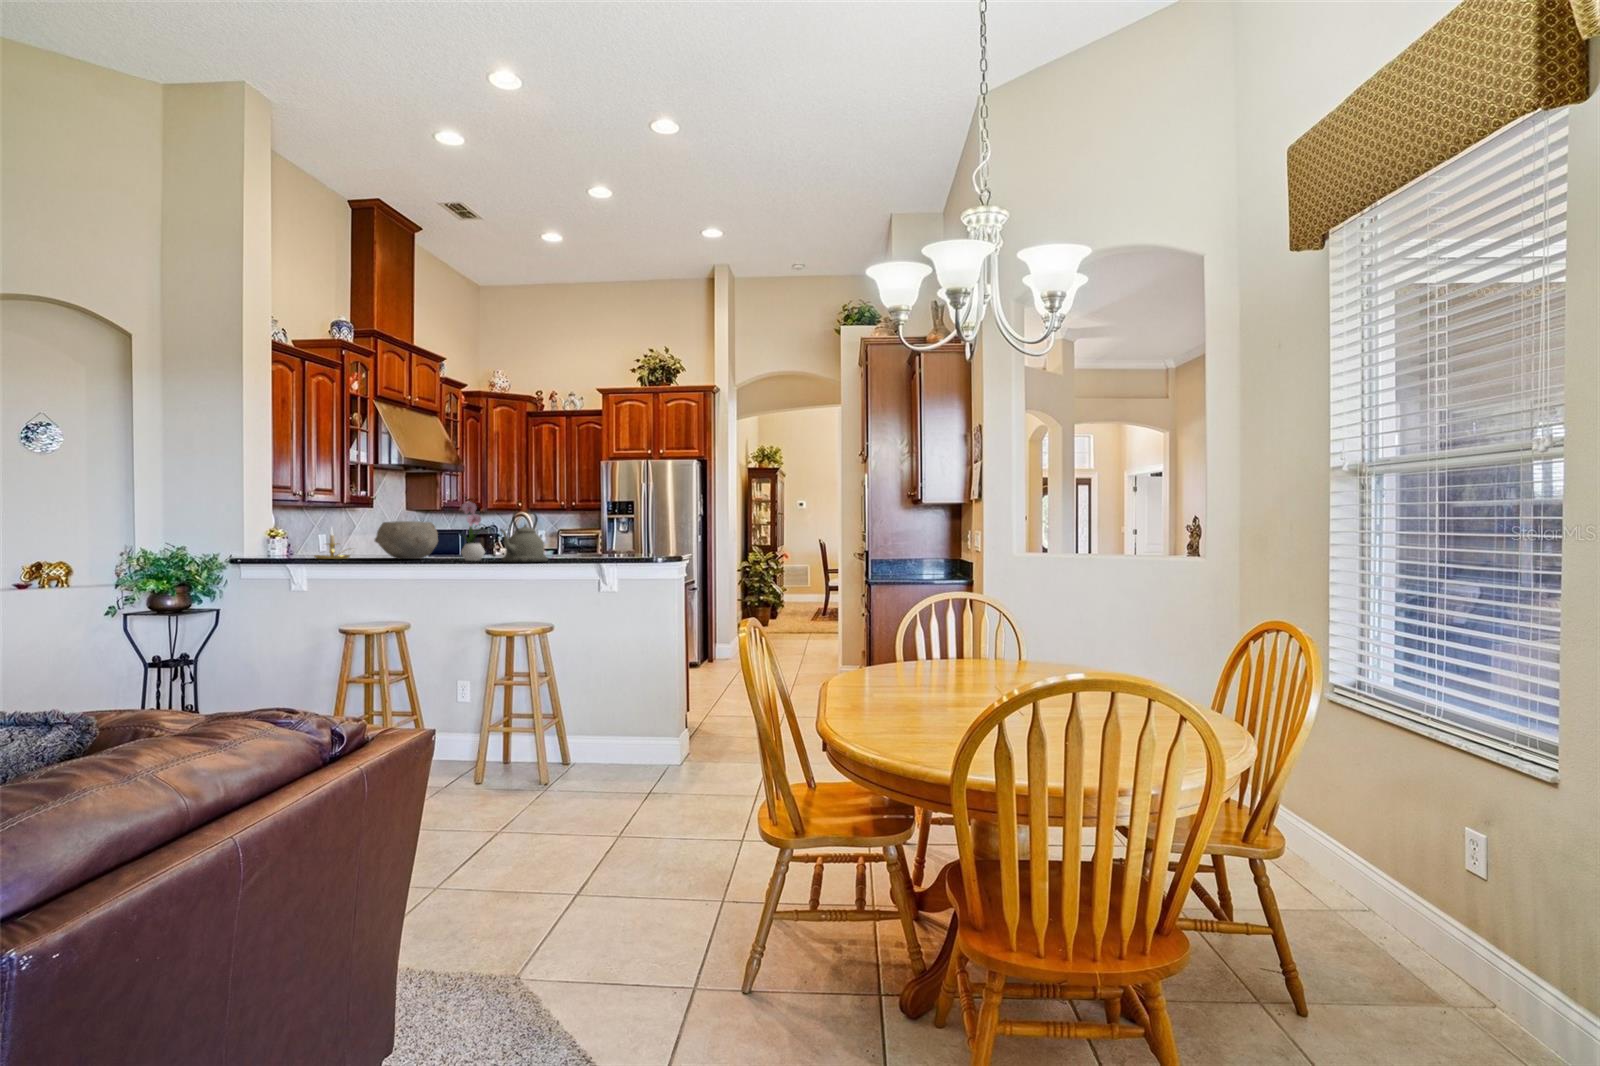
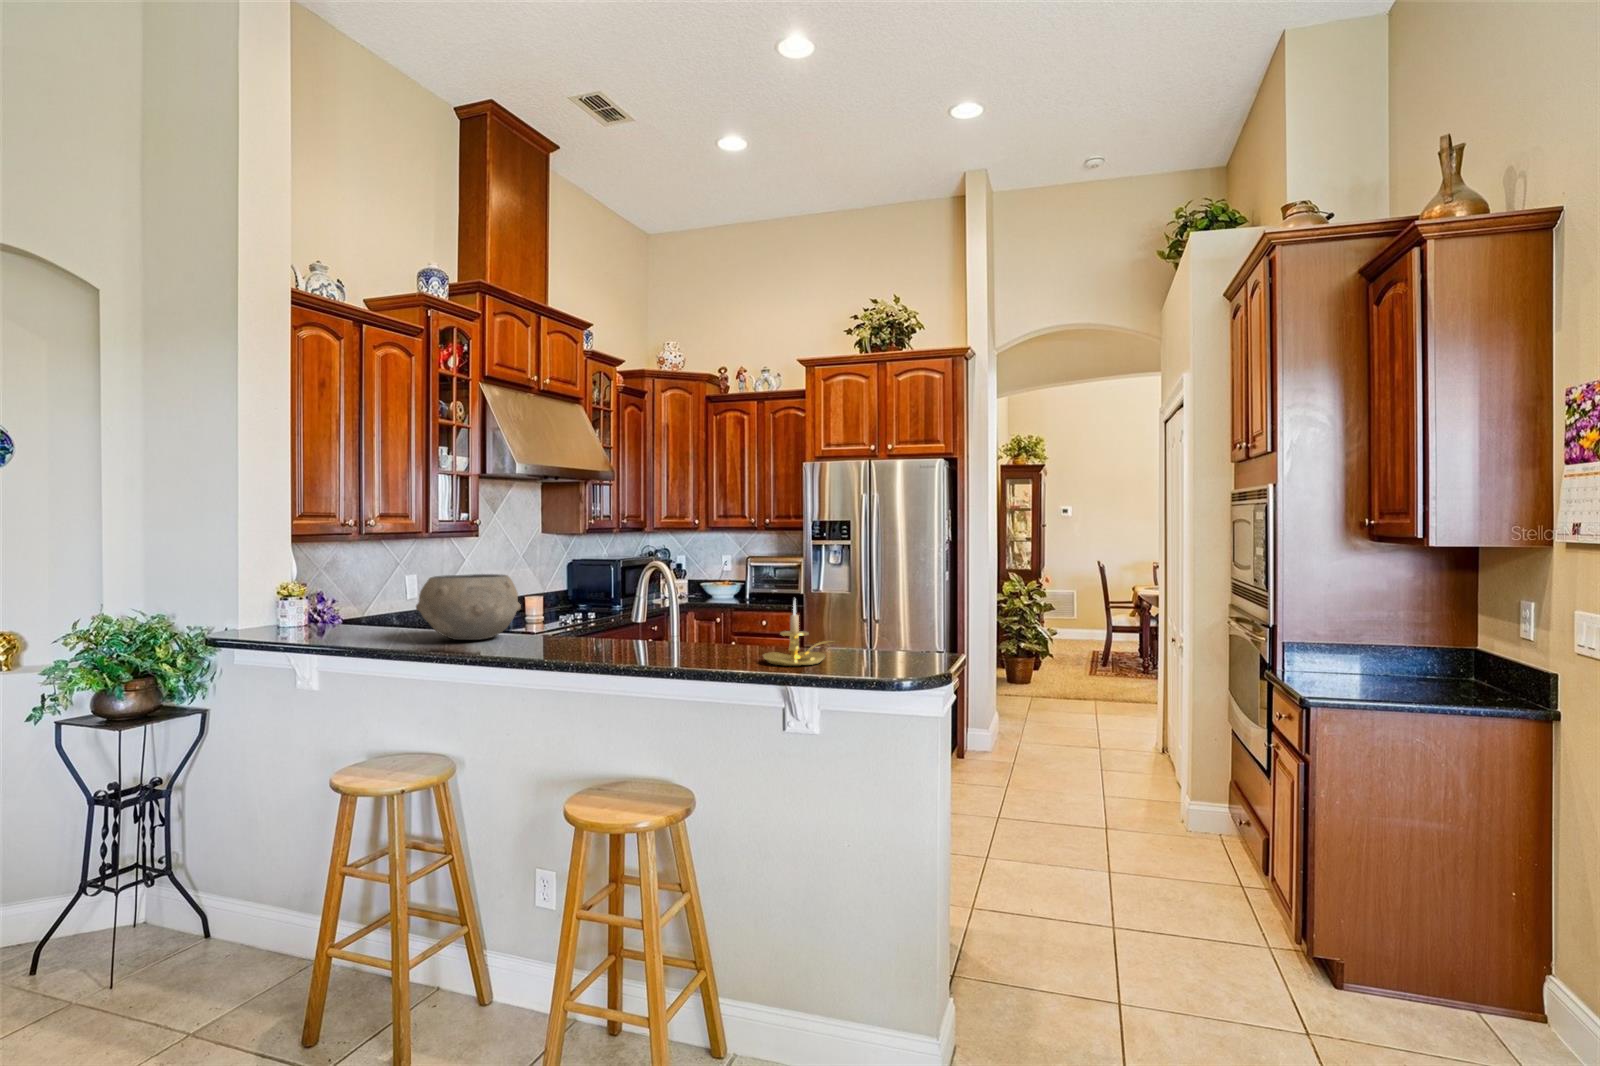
flower arrangement: present [461,497,485,561] -> none [536,530,583,652]
kettle: present [500,512,548,562] -> none [585,568,679,668]
candle holder: present [314,530,350,559] -> present [763,600,828,666]

